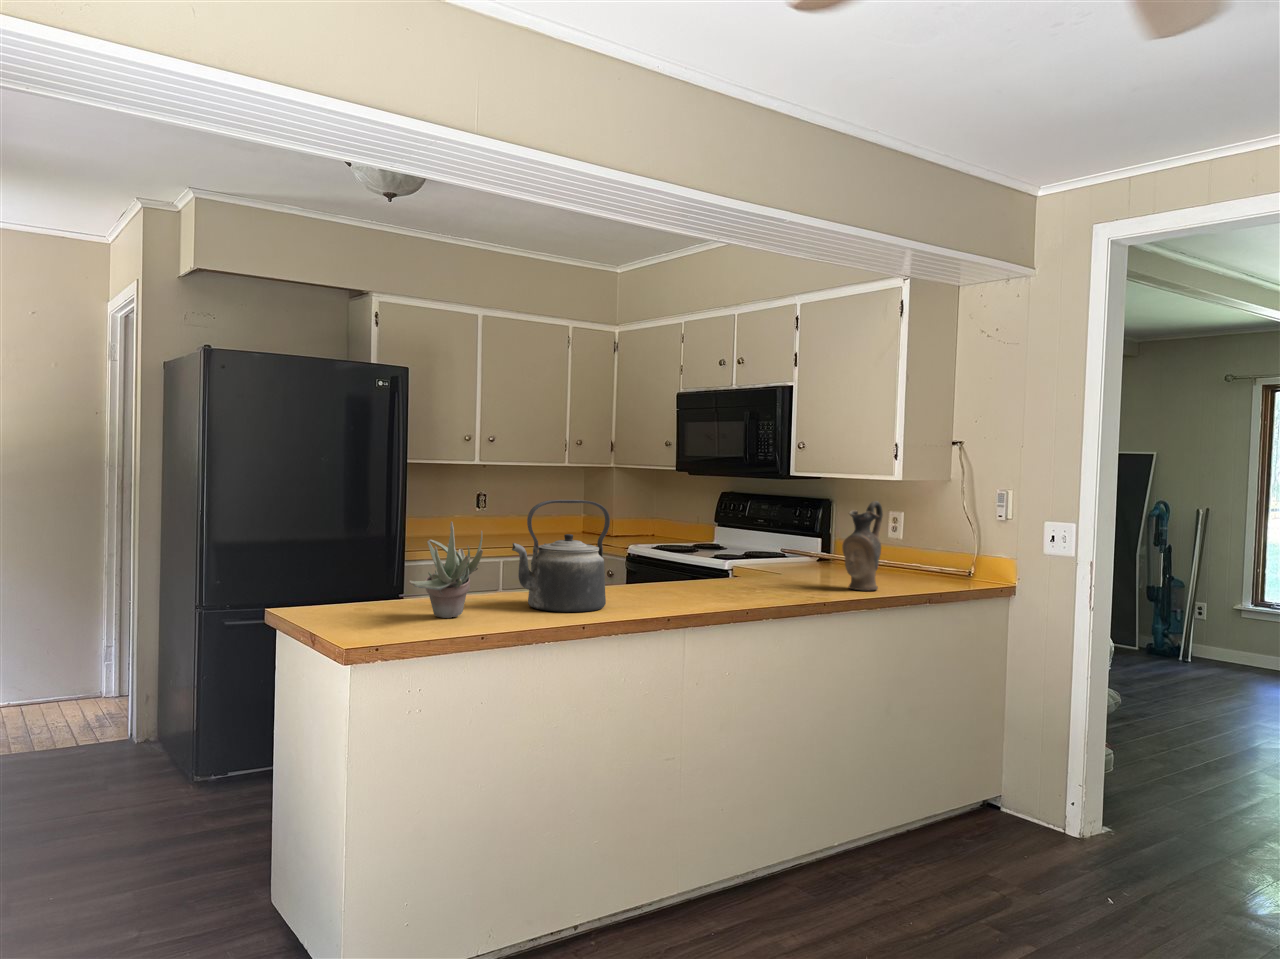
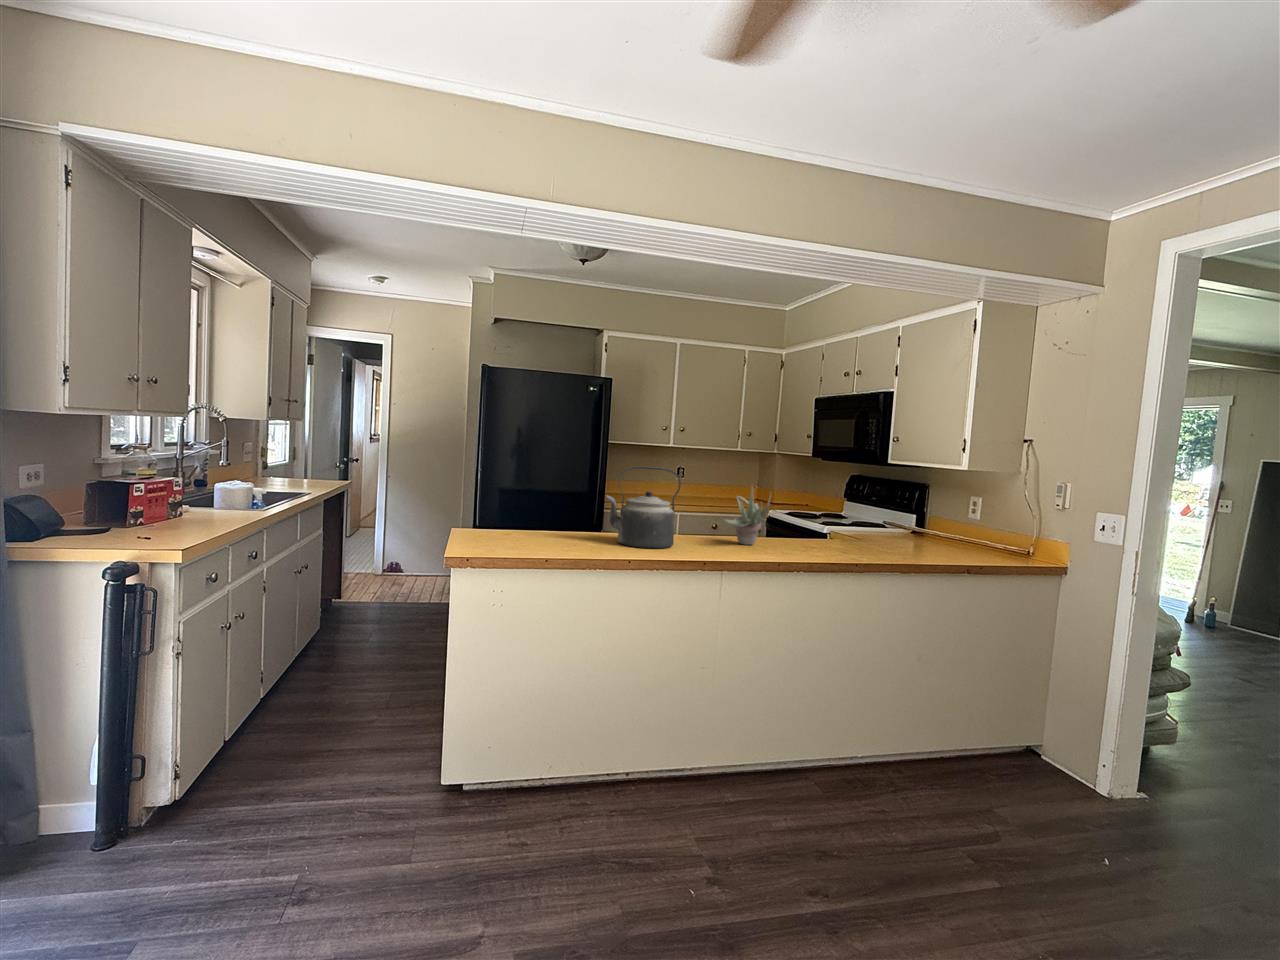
ceramic pitcher: present [842,501,883,590] -> none [892,484,932,557]
succulent plant: present [409,521,483,618] -> present [725,486,770,545]

